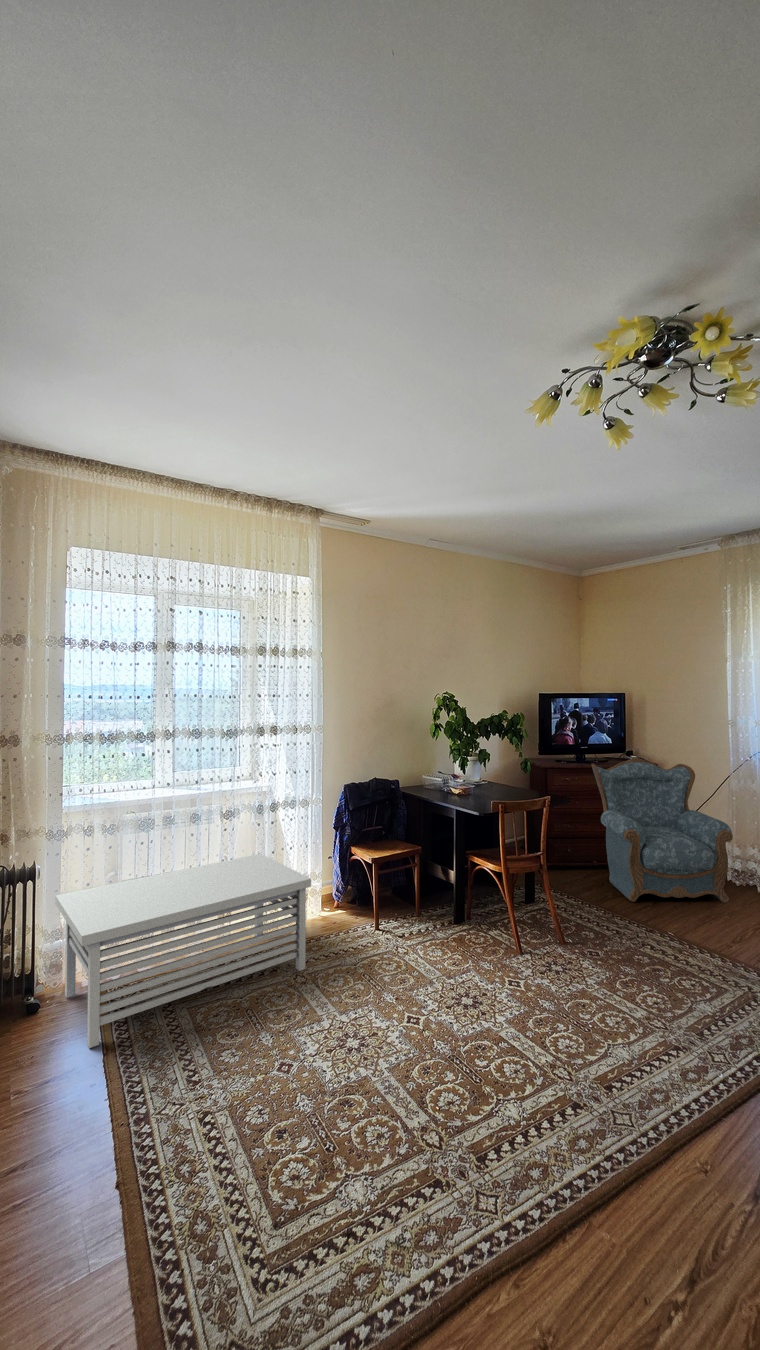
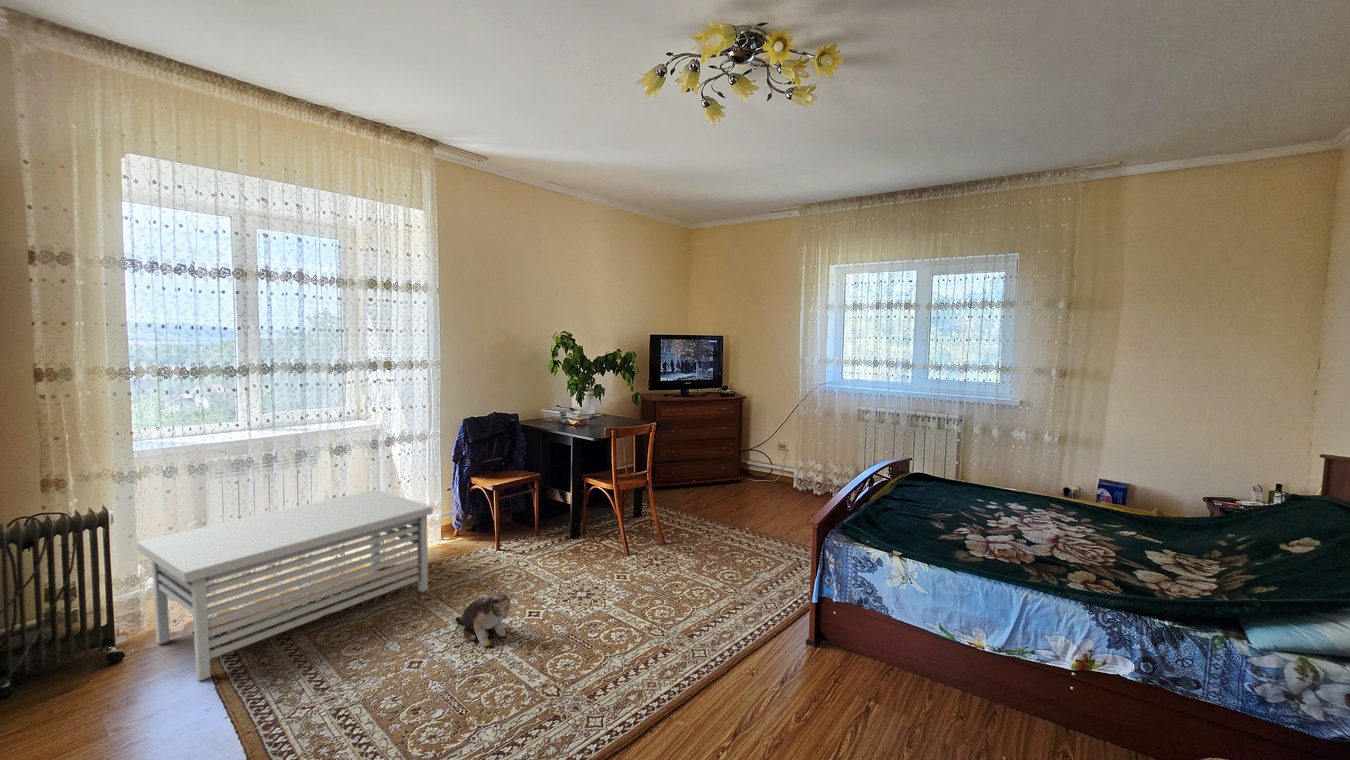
armchair: present [591,758,733,903] -> none [693,392,798,511]
plush toy: none [330,992,392,1056] -> present [456,592,515,647]

